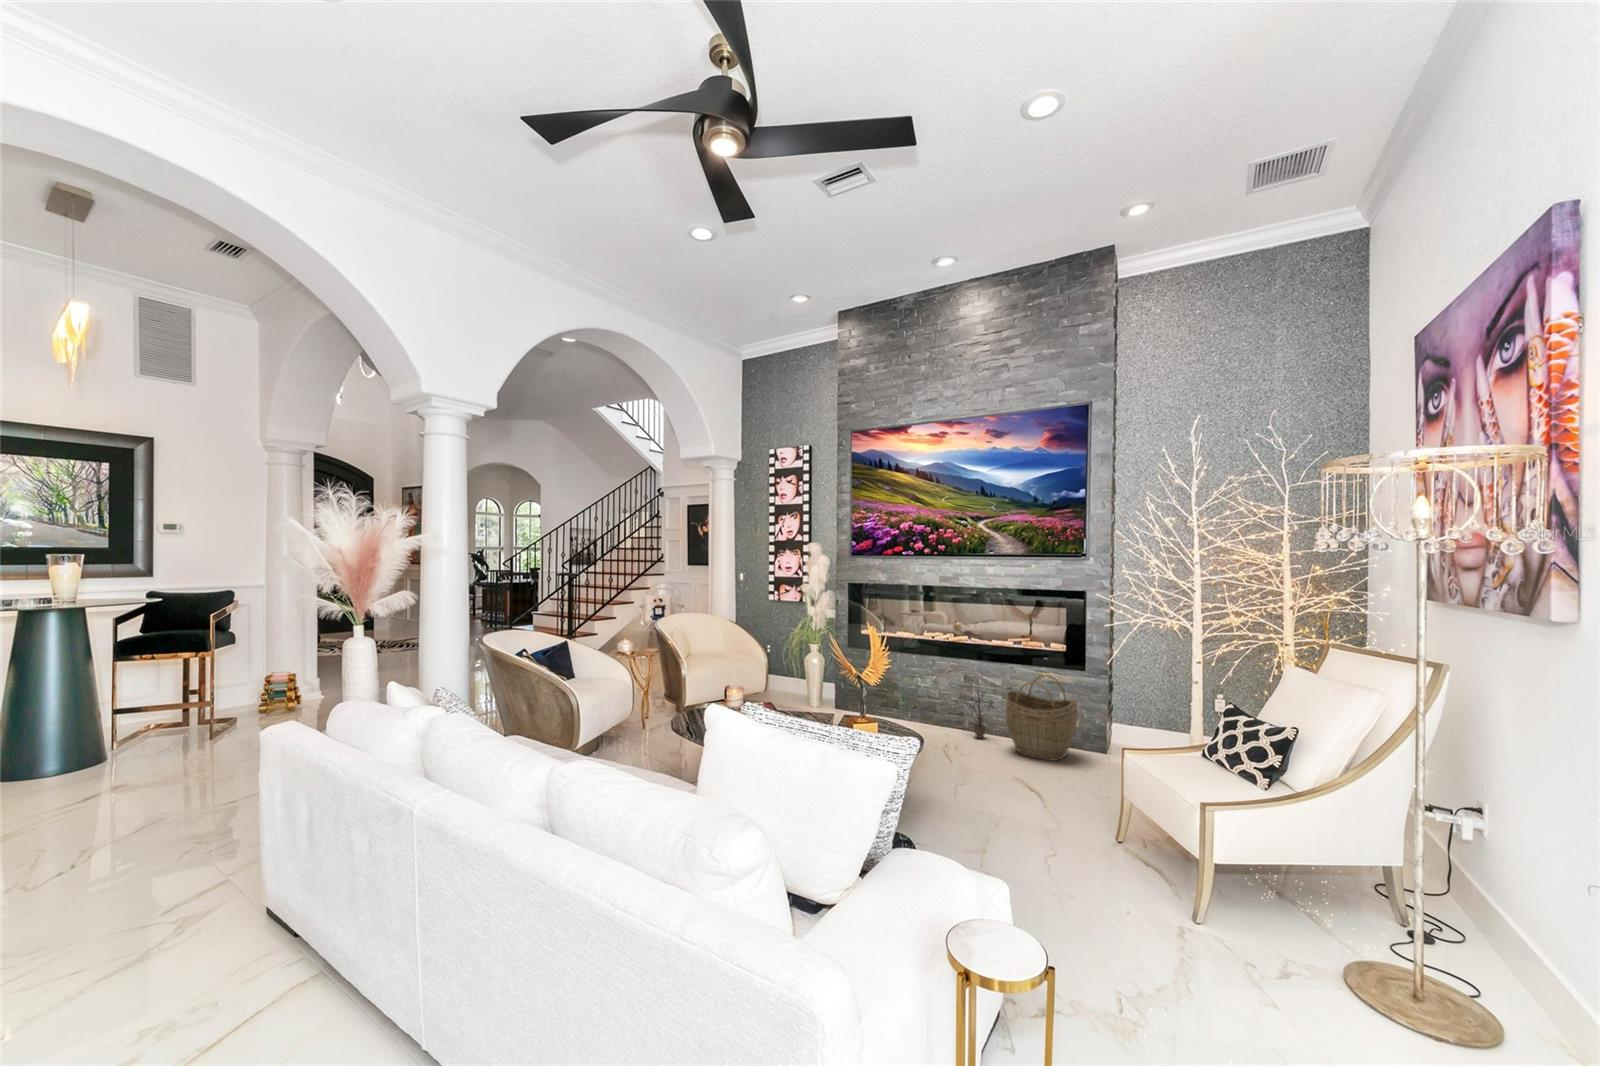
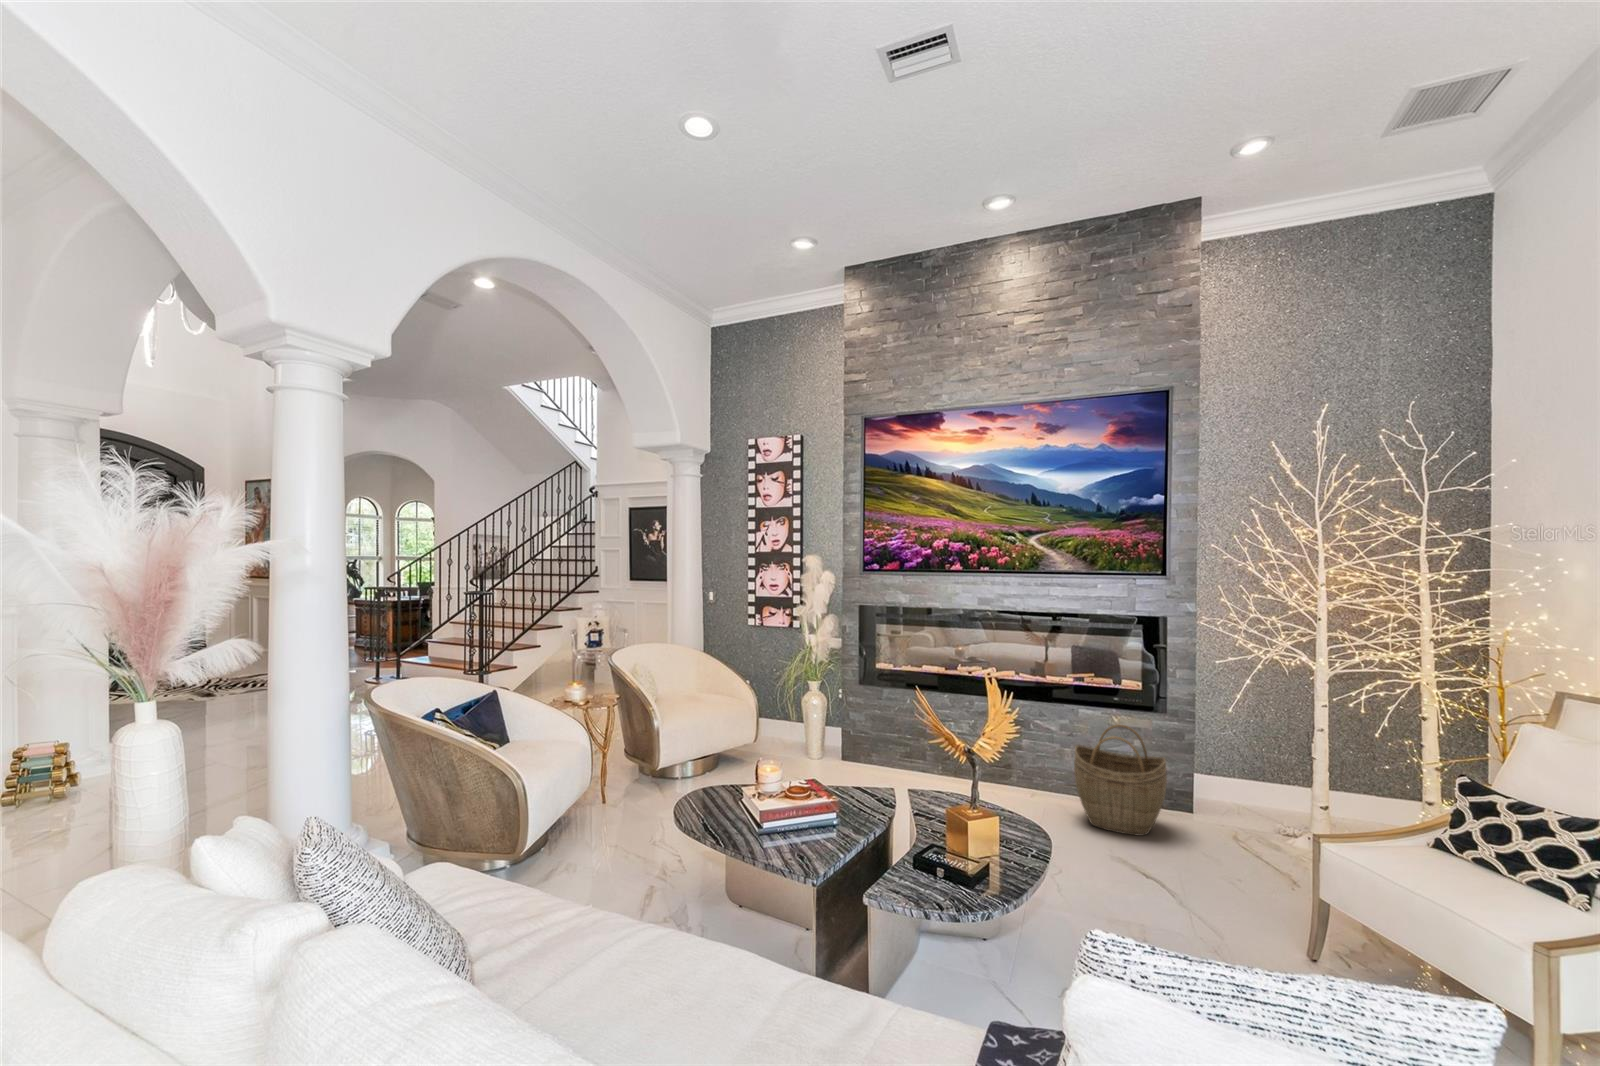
decorative plant: present [963,692,992,738] -> none [1009,742,1053,804]

